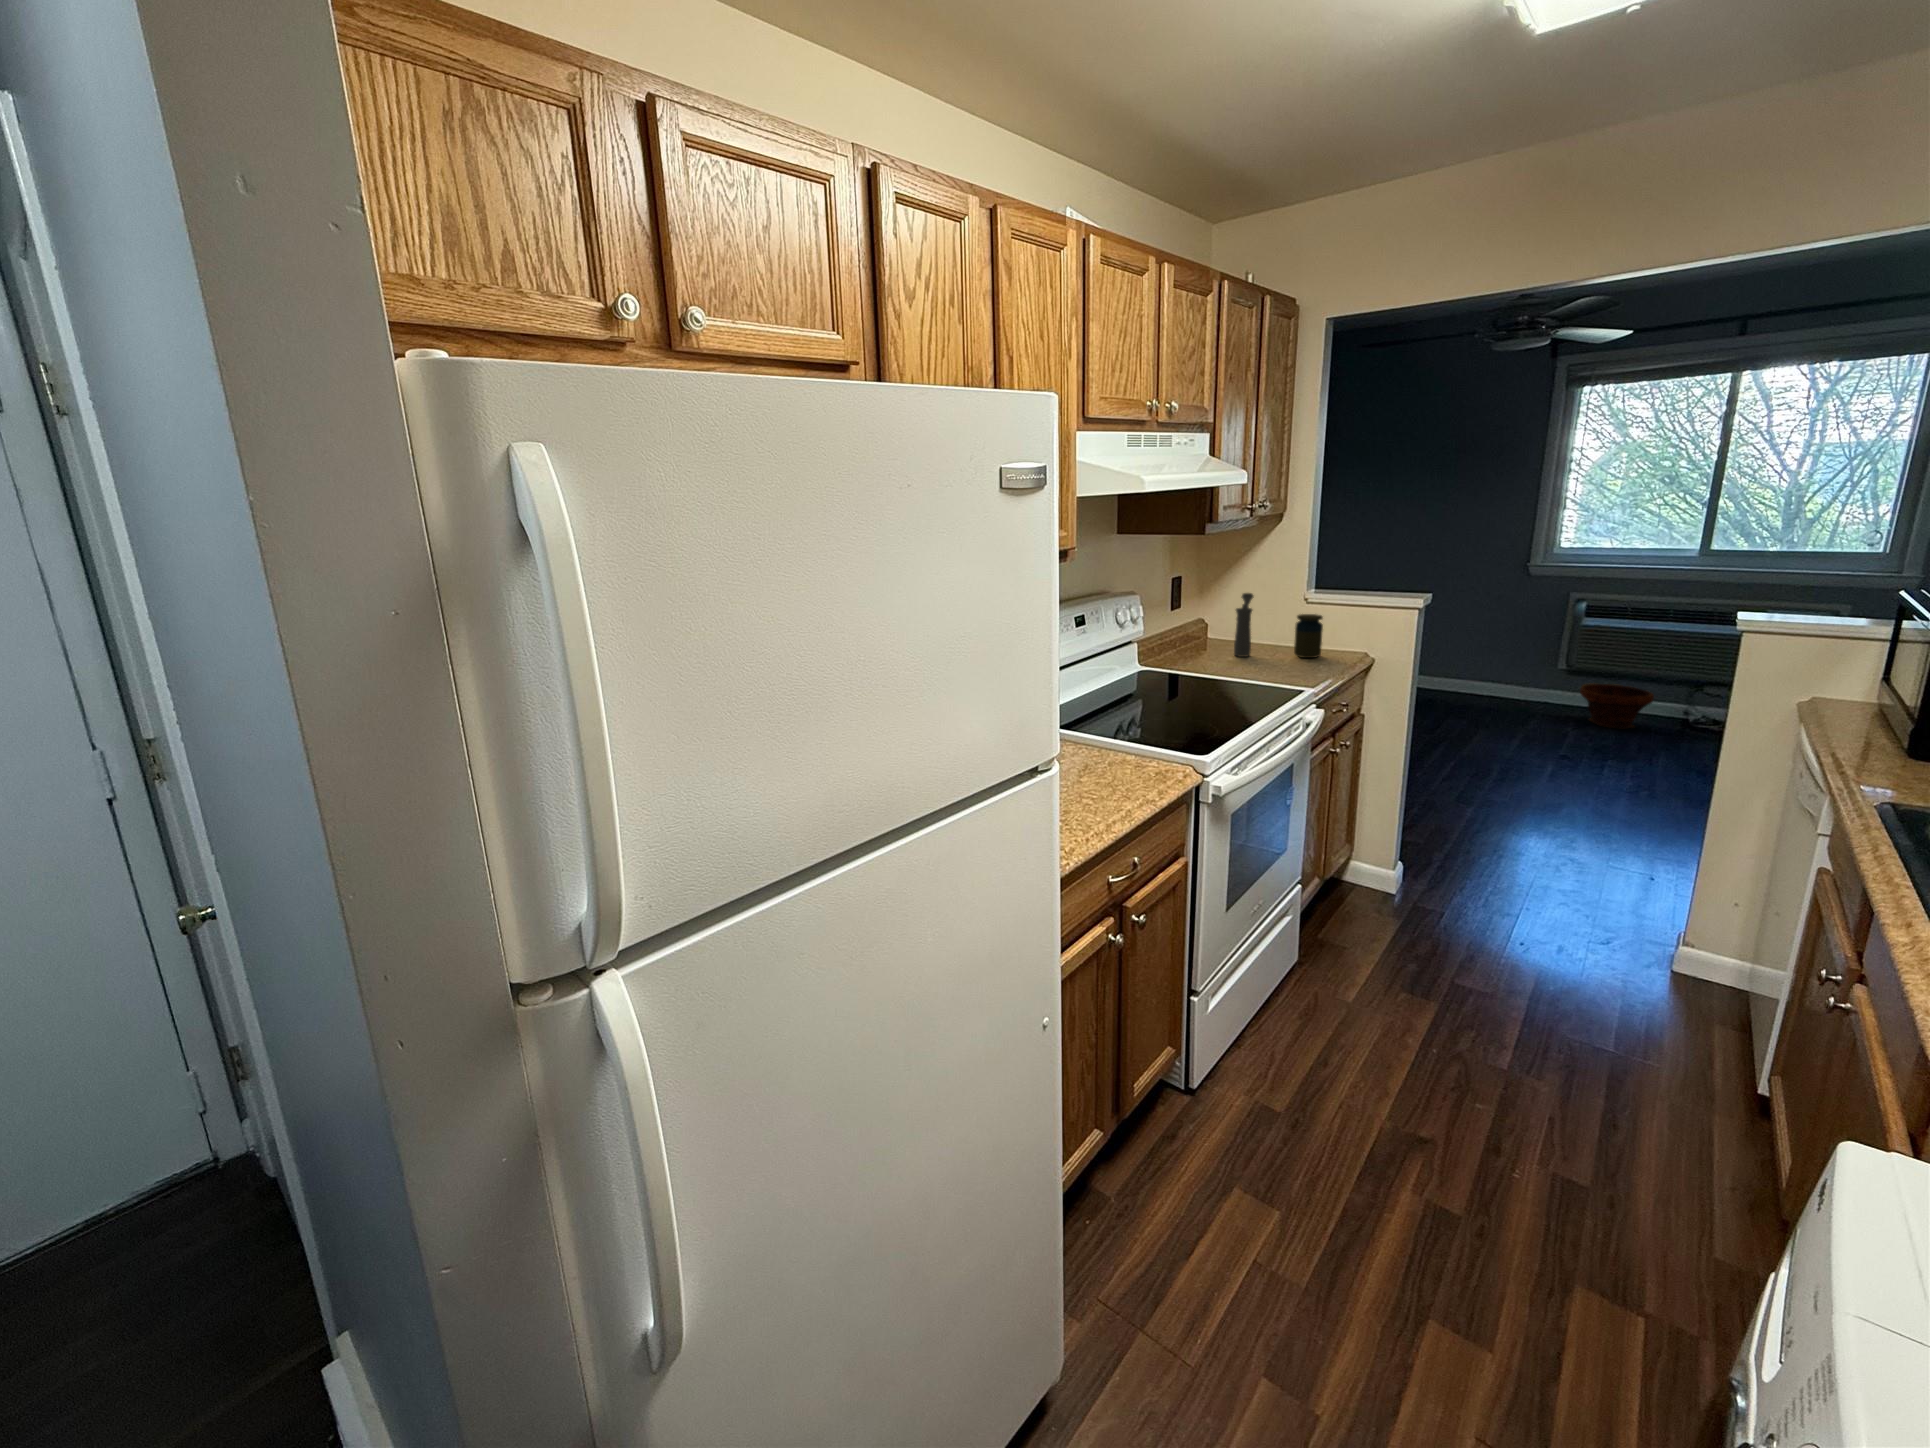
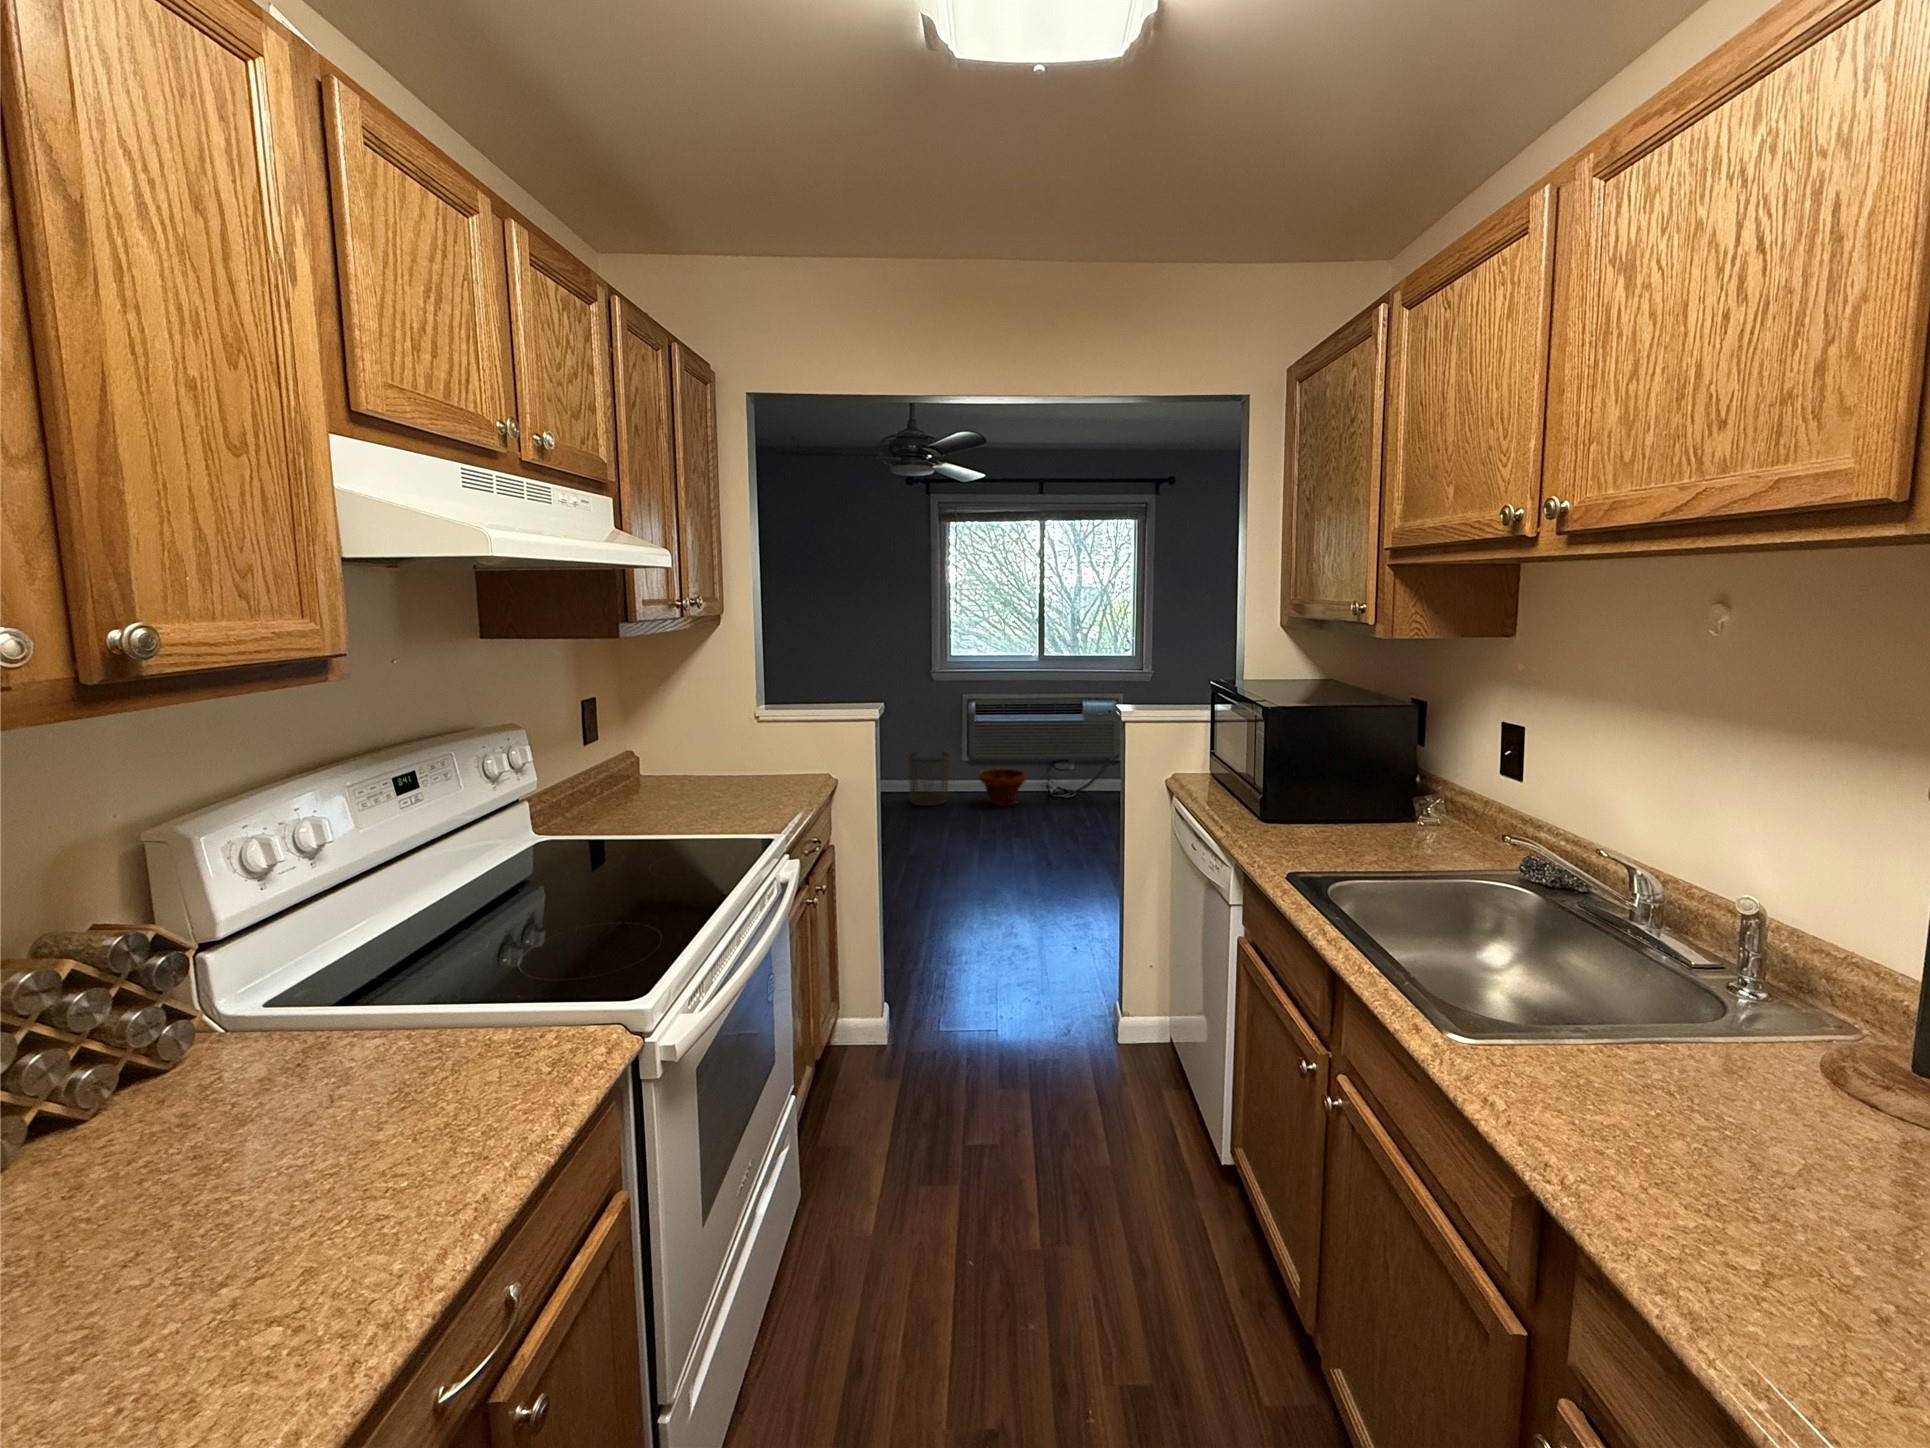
pepper mill: present [1234,593,1254,657] -> none [672,713,698,797]
jar: present [1294,614,1323,658] -> none [749,734,782,789]
waste bin: none [1481,654,1540,715] -> present [908,752,949,806]

